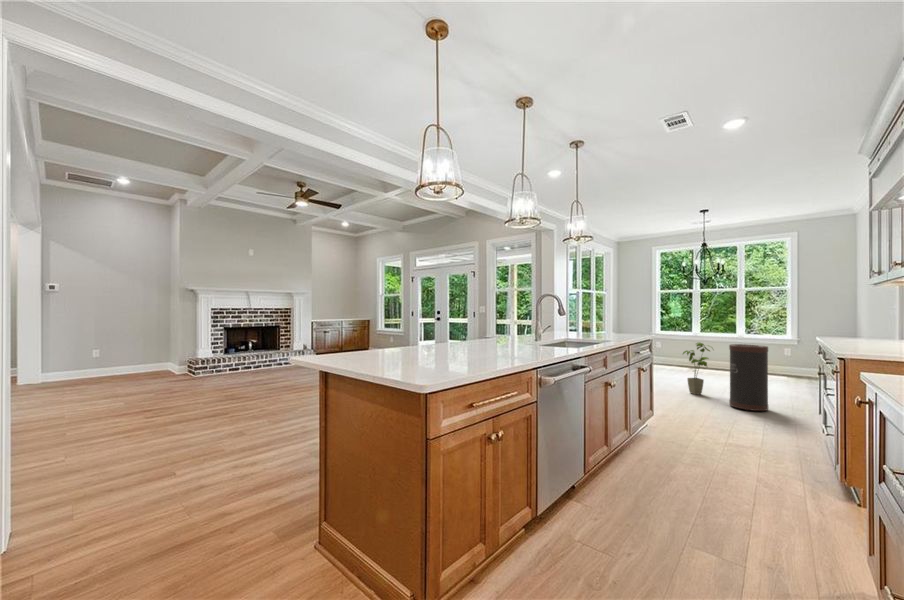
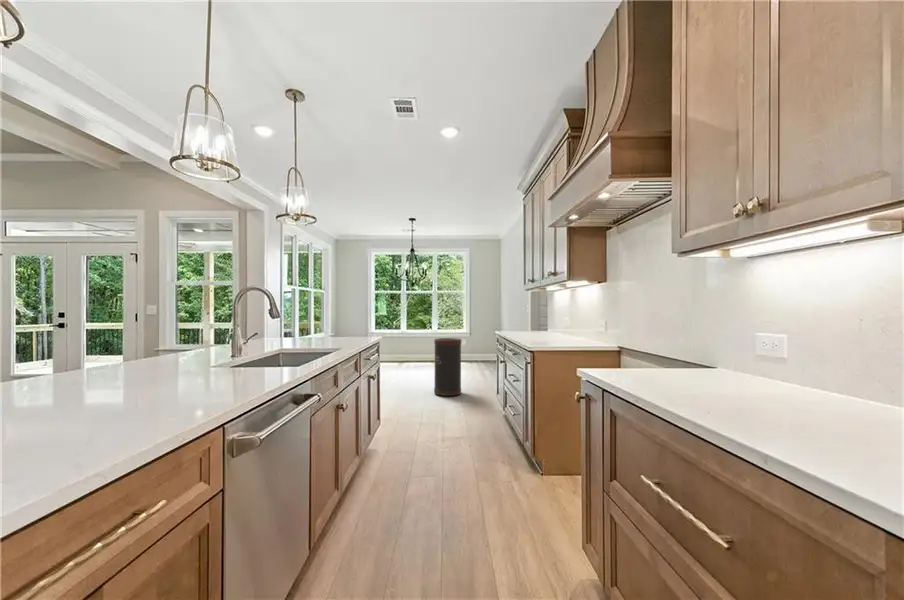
house plant: present [683,342,710,394] -> none [396,338,422,387]

